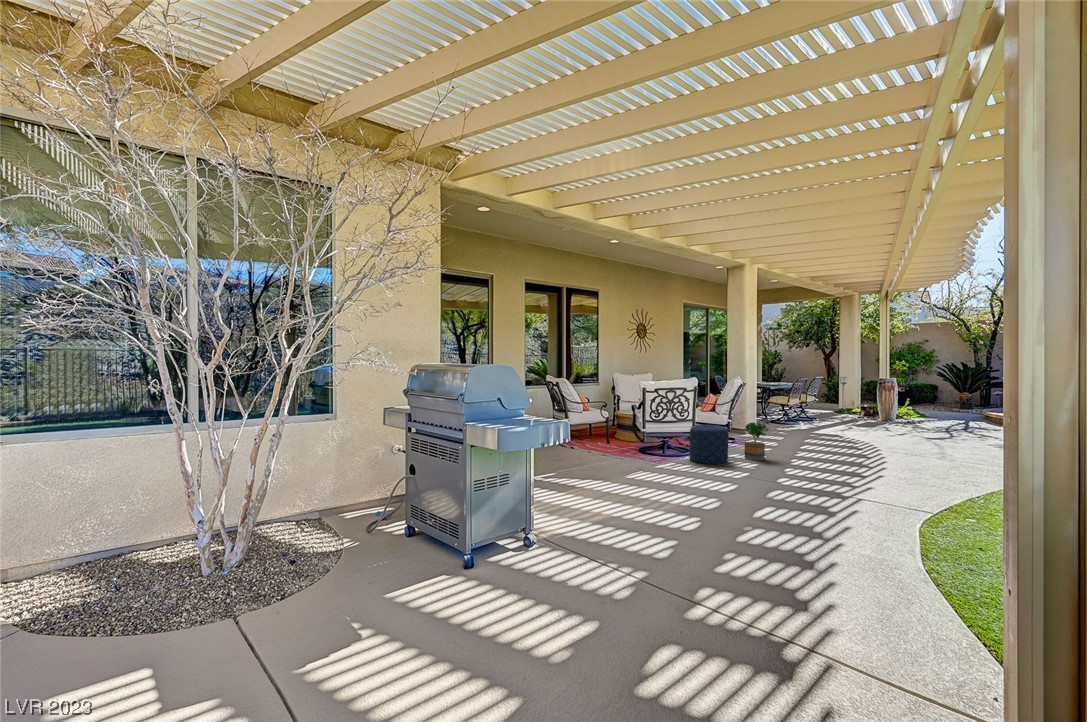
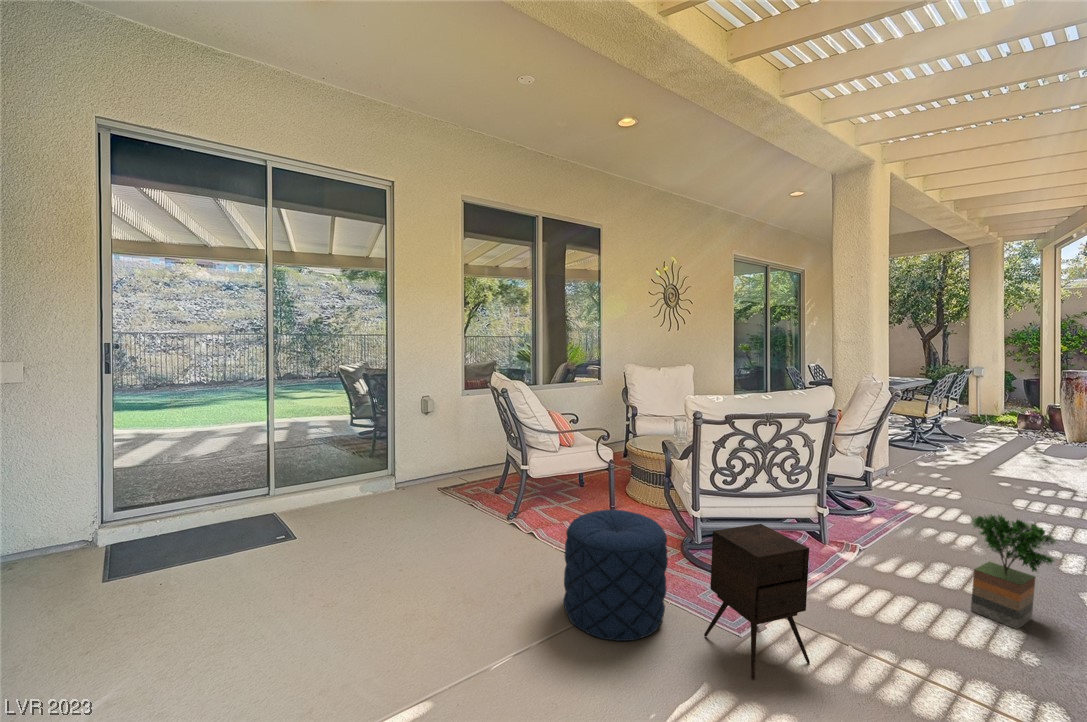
side table: none [645,424,679,468] -> present [704,524,810,679]
pouf: present [689,425,729,464] -> present [564,510,668,641]

